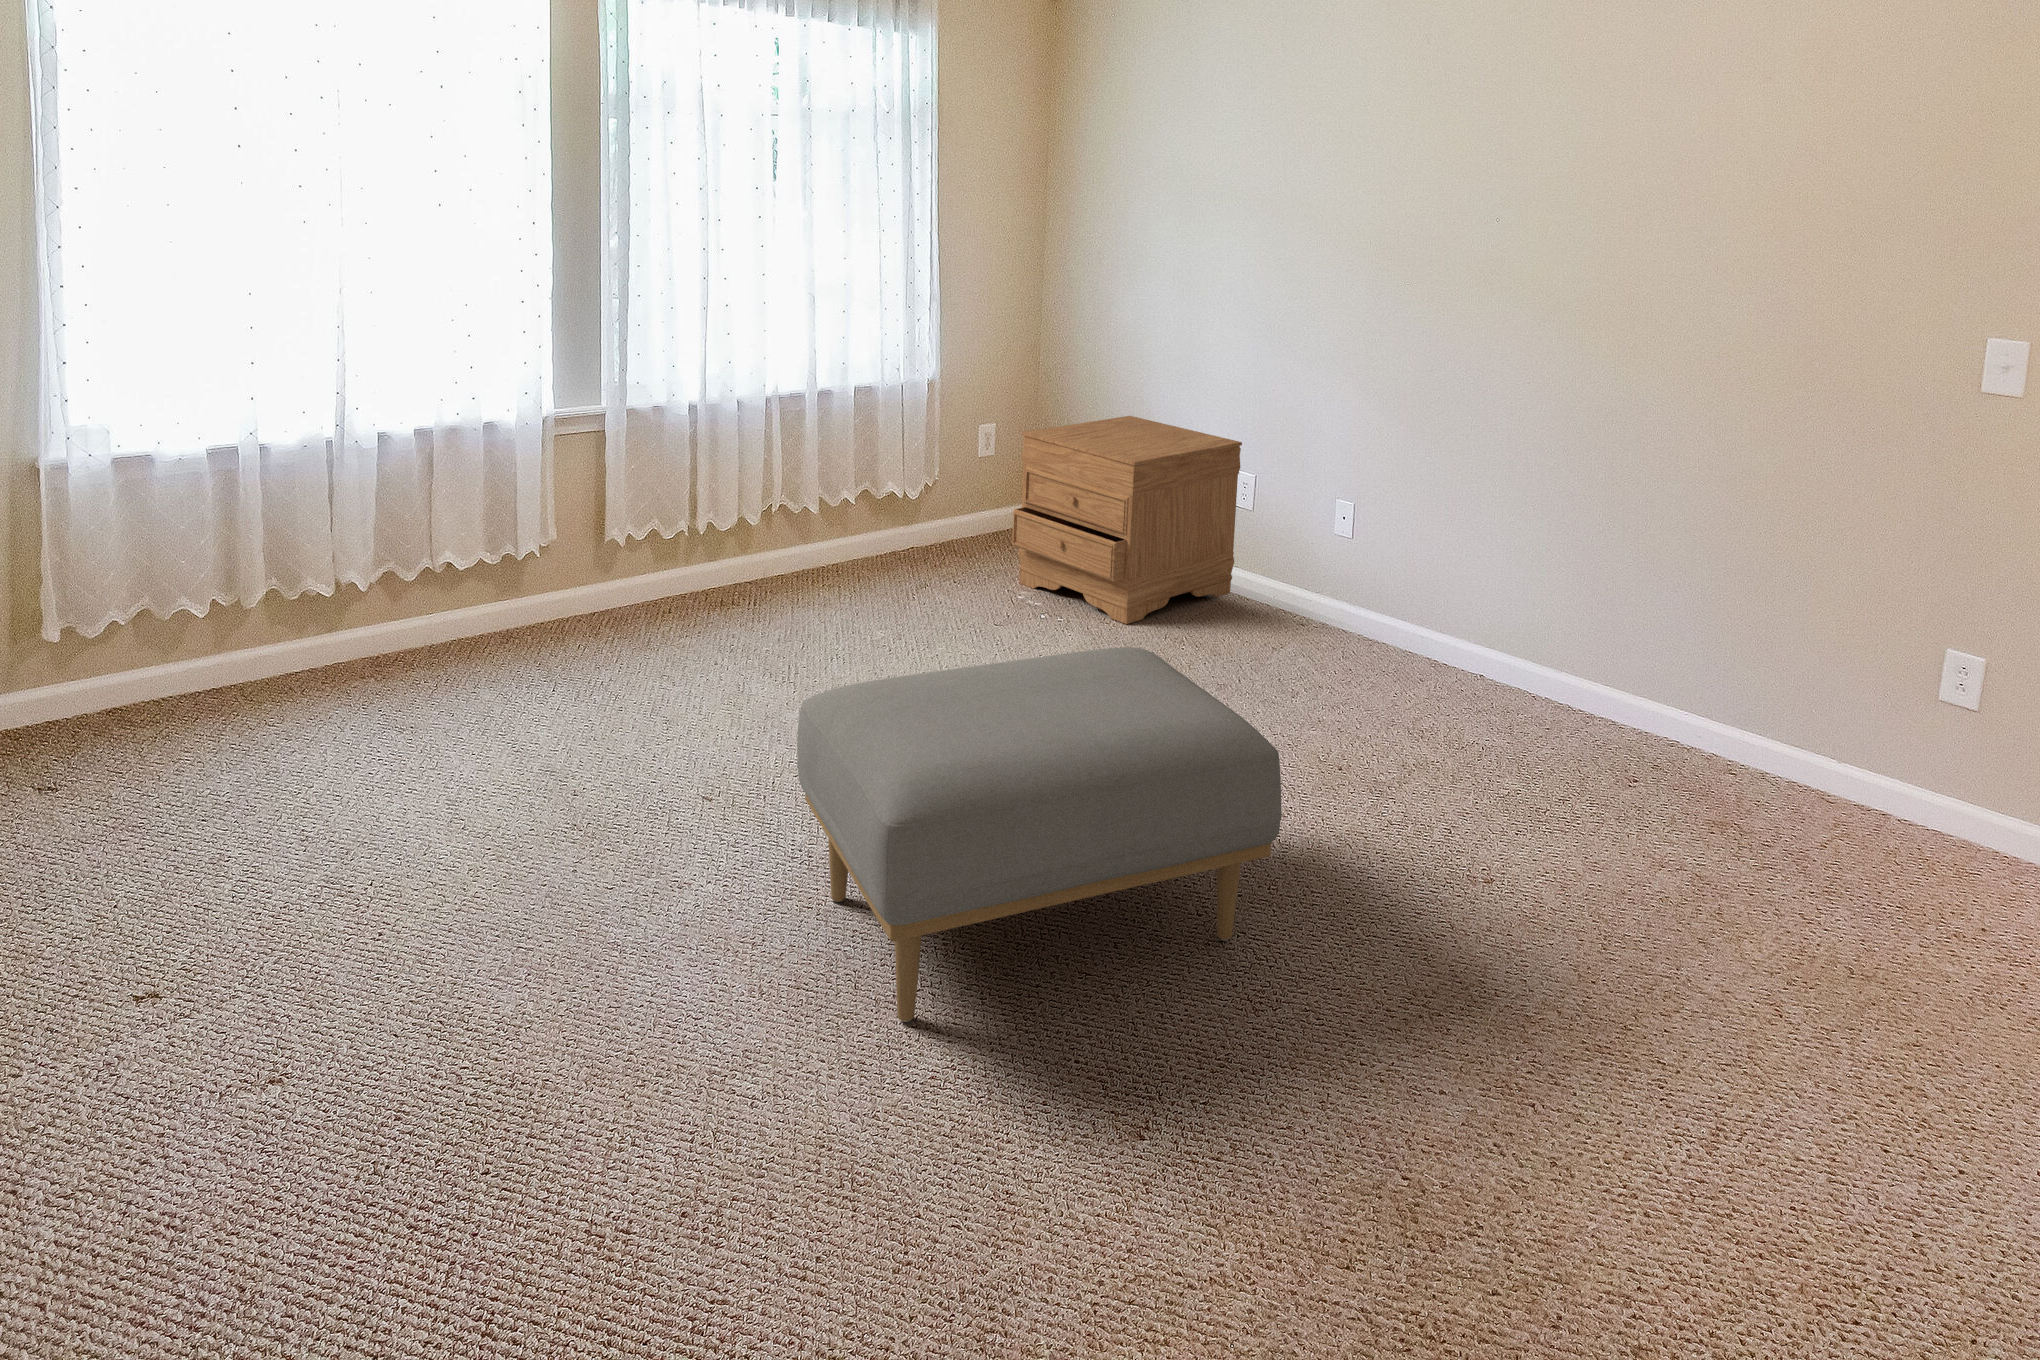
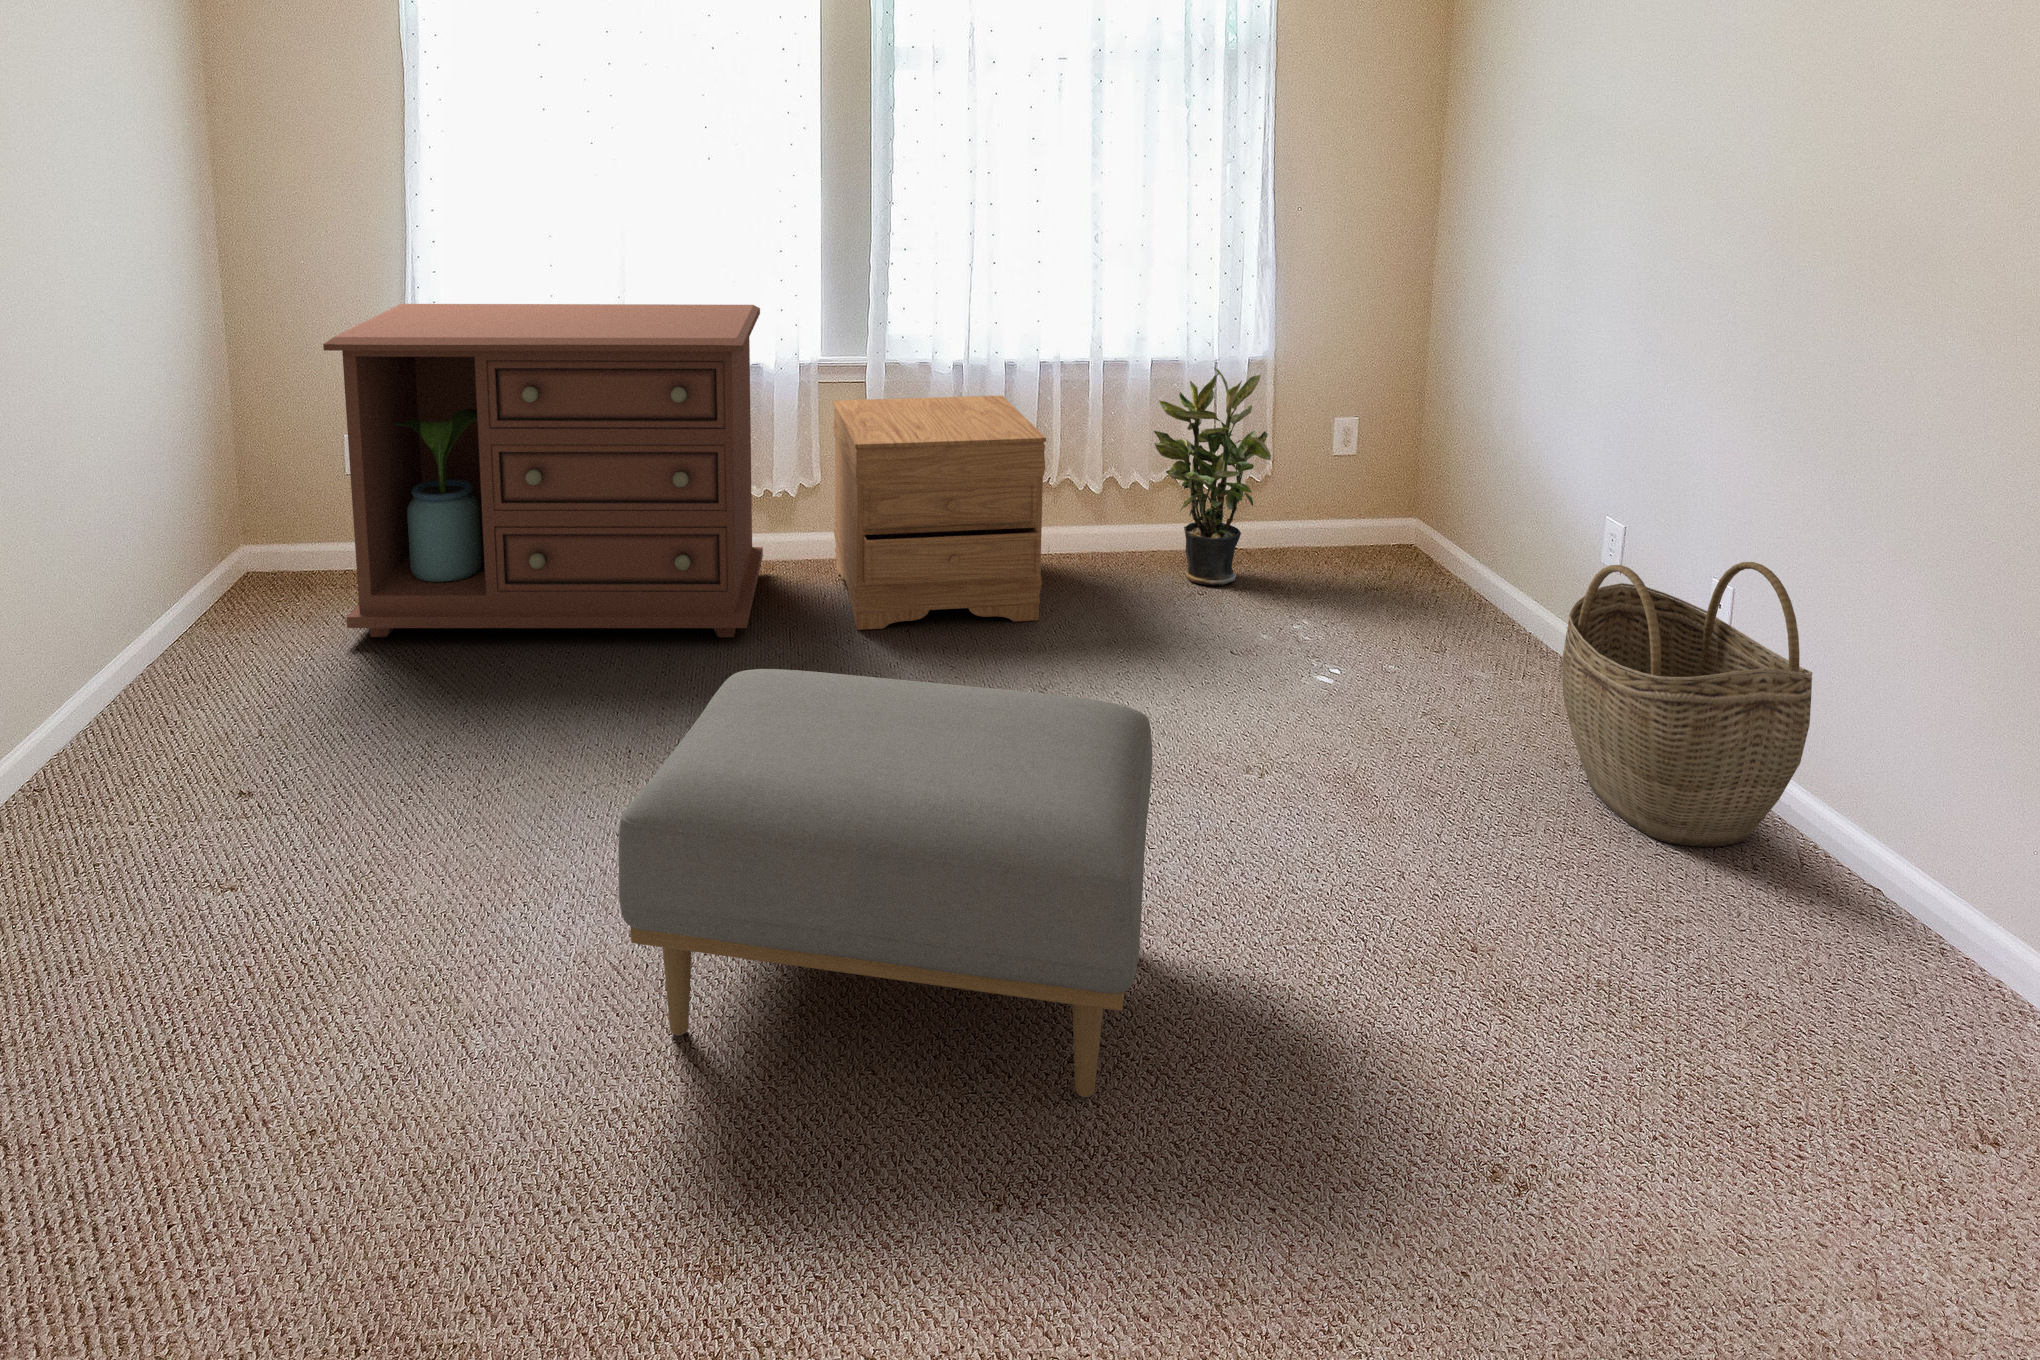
dresser: none [27,360,580,810] -> present [323,304,763,637]
potted plant: none [872,388,968,578] -> present [1154,368,1271,585]
nightstand: present [1012,416,1242,624] -> present [833,396,1046,630]
woven basket: none [1274,481,1436,680] -> present [1563,562,1812,847]

